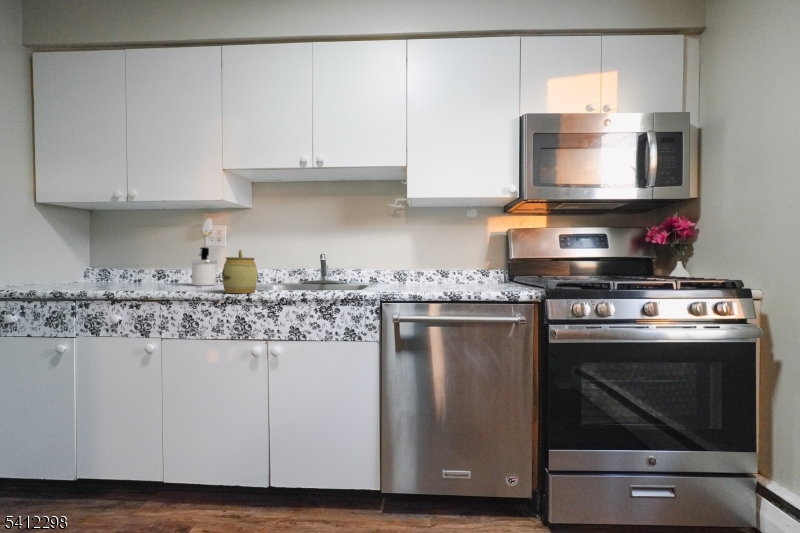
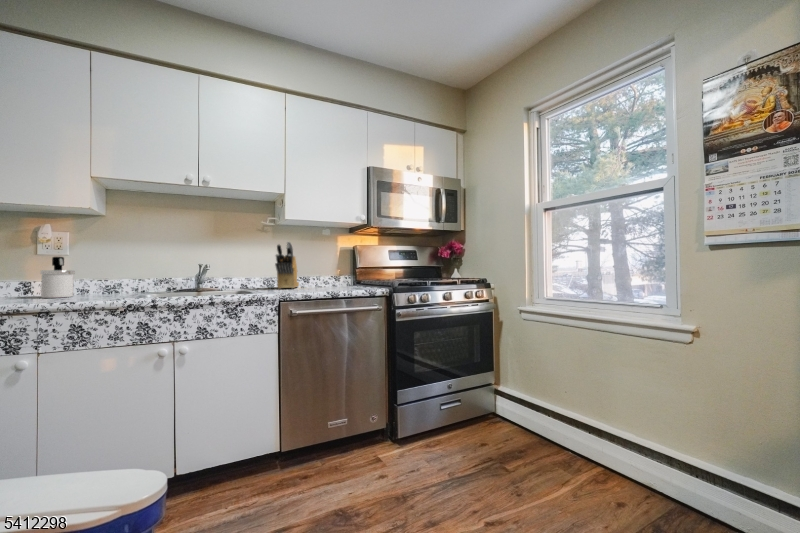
knife block: none [397,226,435,285] -> present [275,242,299,289]
jar: present [222,250,258,293] -> none [118,260,156,301]

